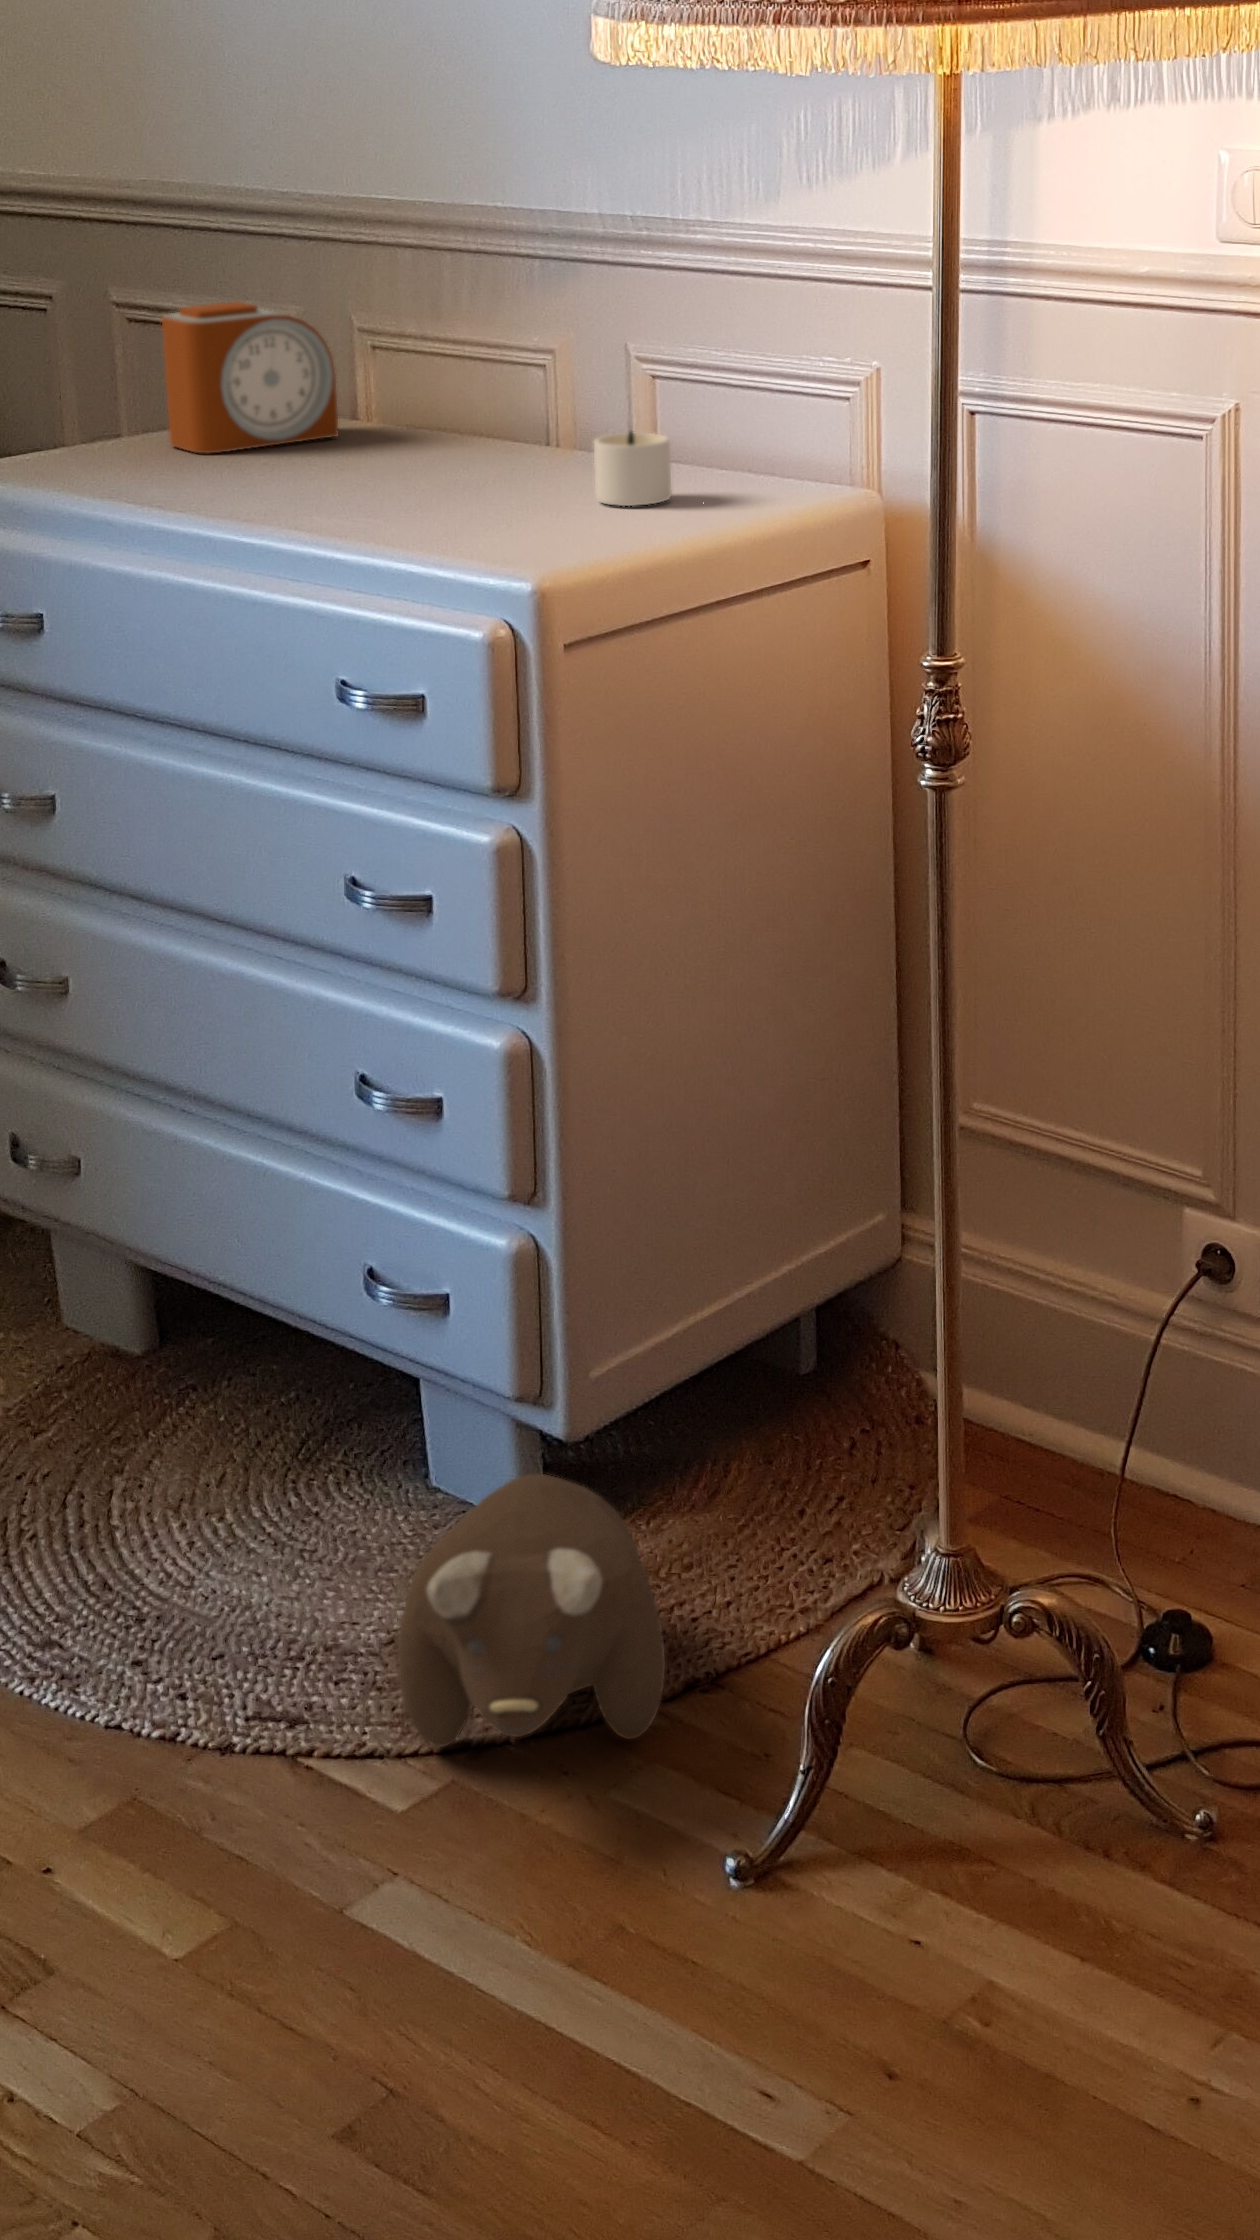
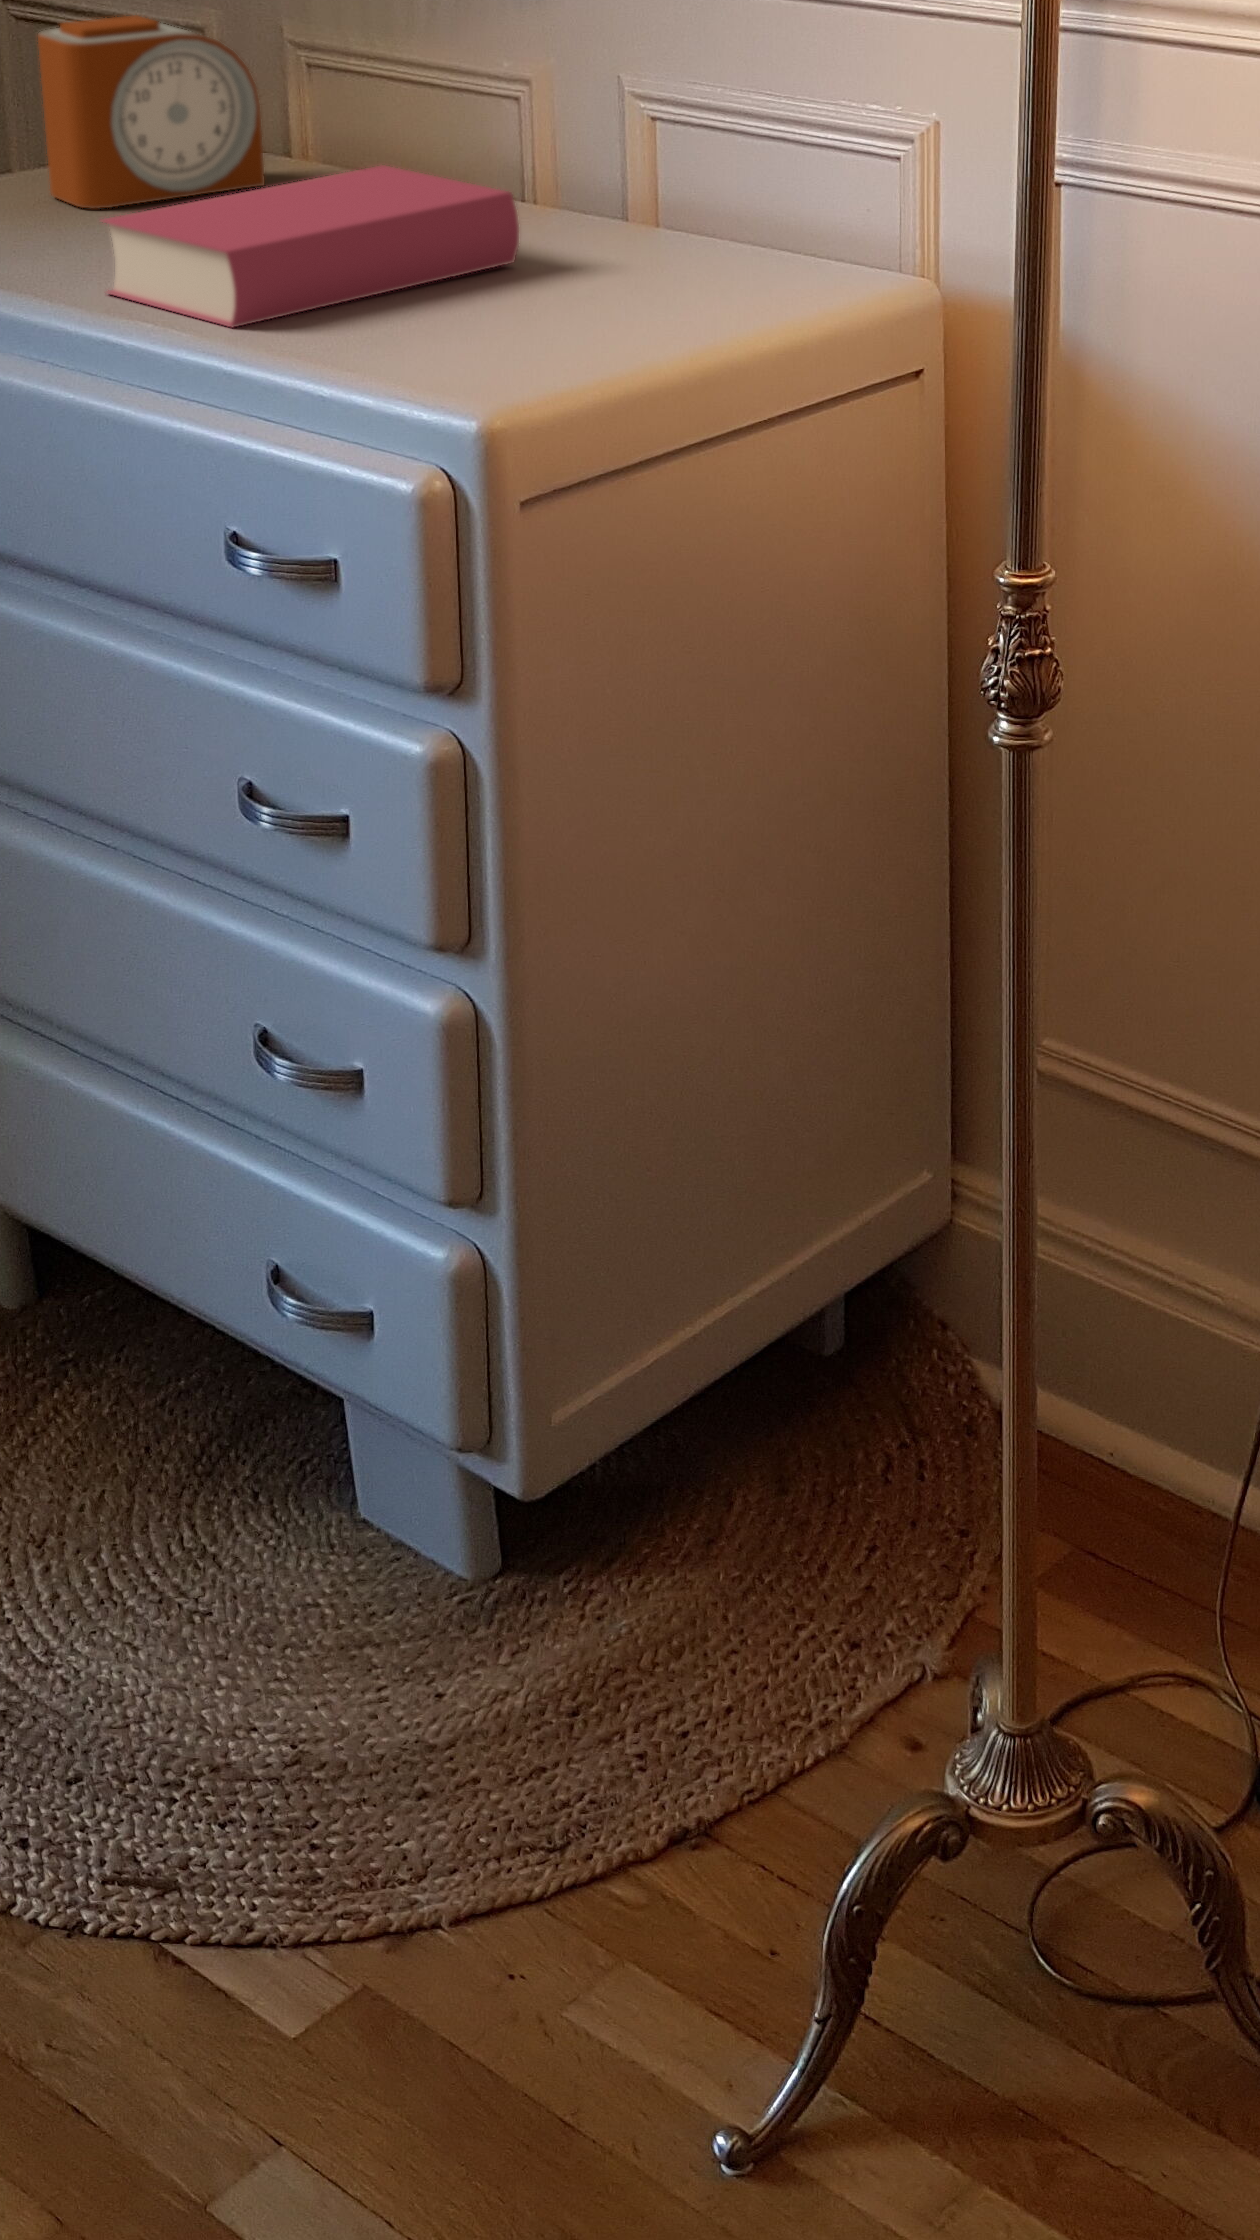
book: none [227,411,549,526] -> present [102,166,519,328]
candle: present [594,431,671,506] -> none [574,203,715,302]
plush toy: present [398,1474,665,1747] -> none [293,1566,643,1967]

